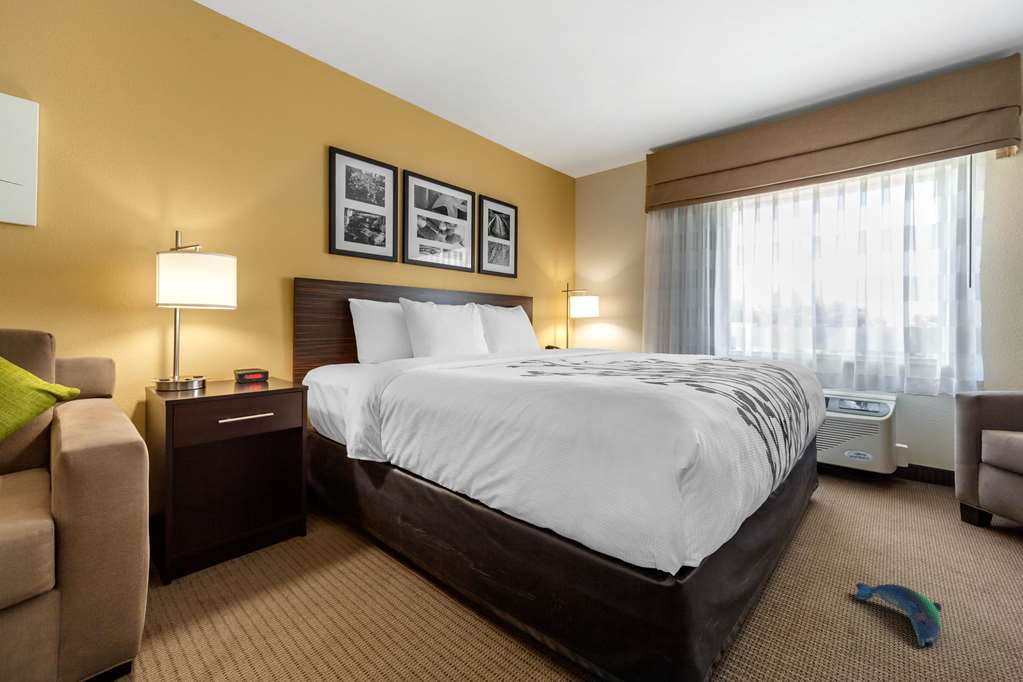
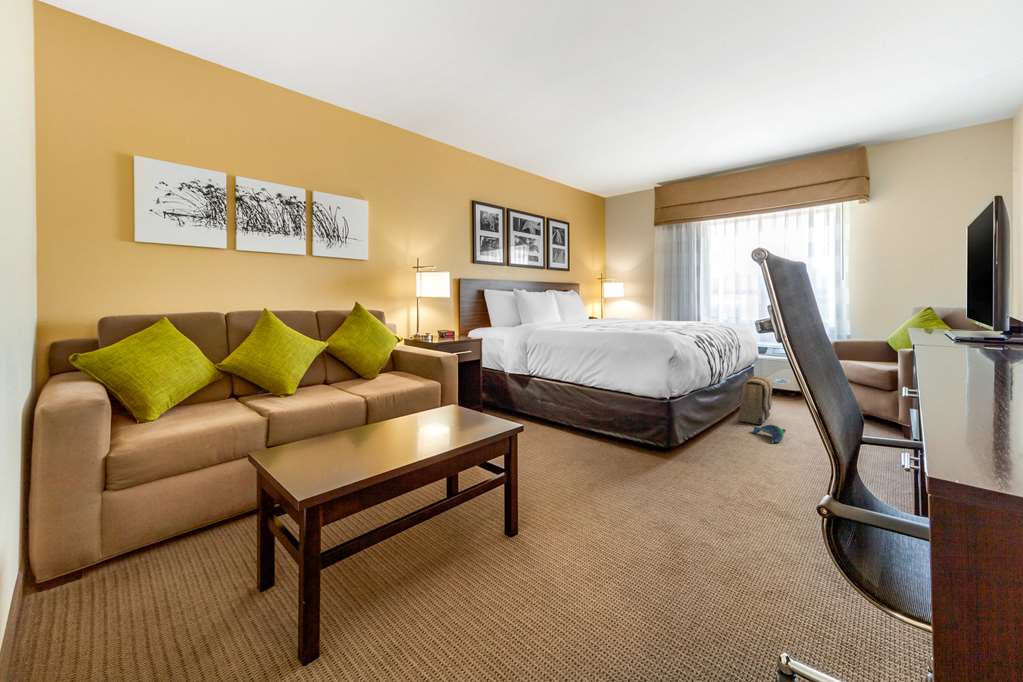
backpack: none [811,455,873,566] -> present [738,374,772,425]

